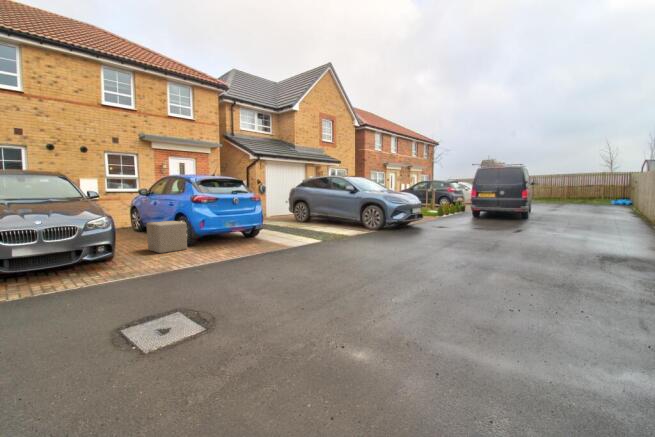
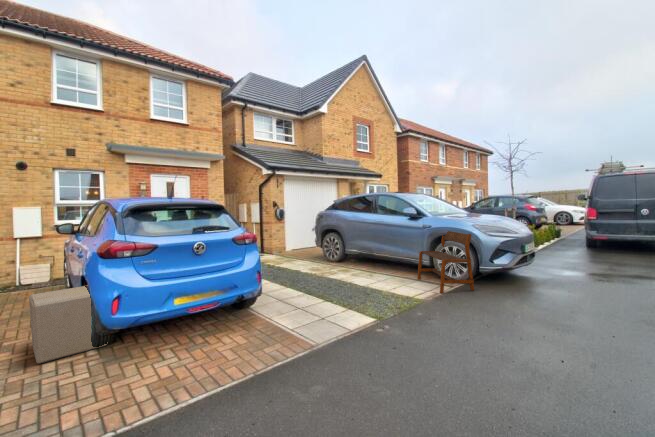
bench: none [353,200,382,234] -> present [418,231,474,293]

